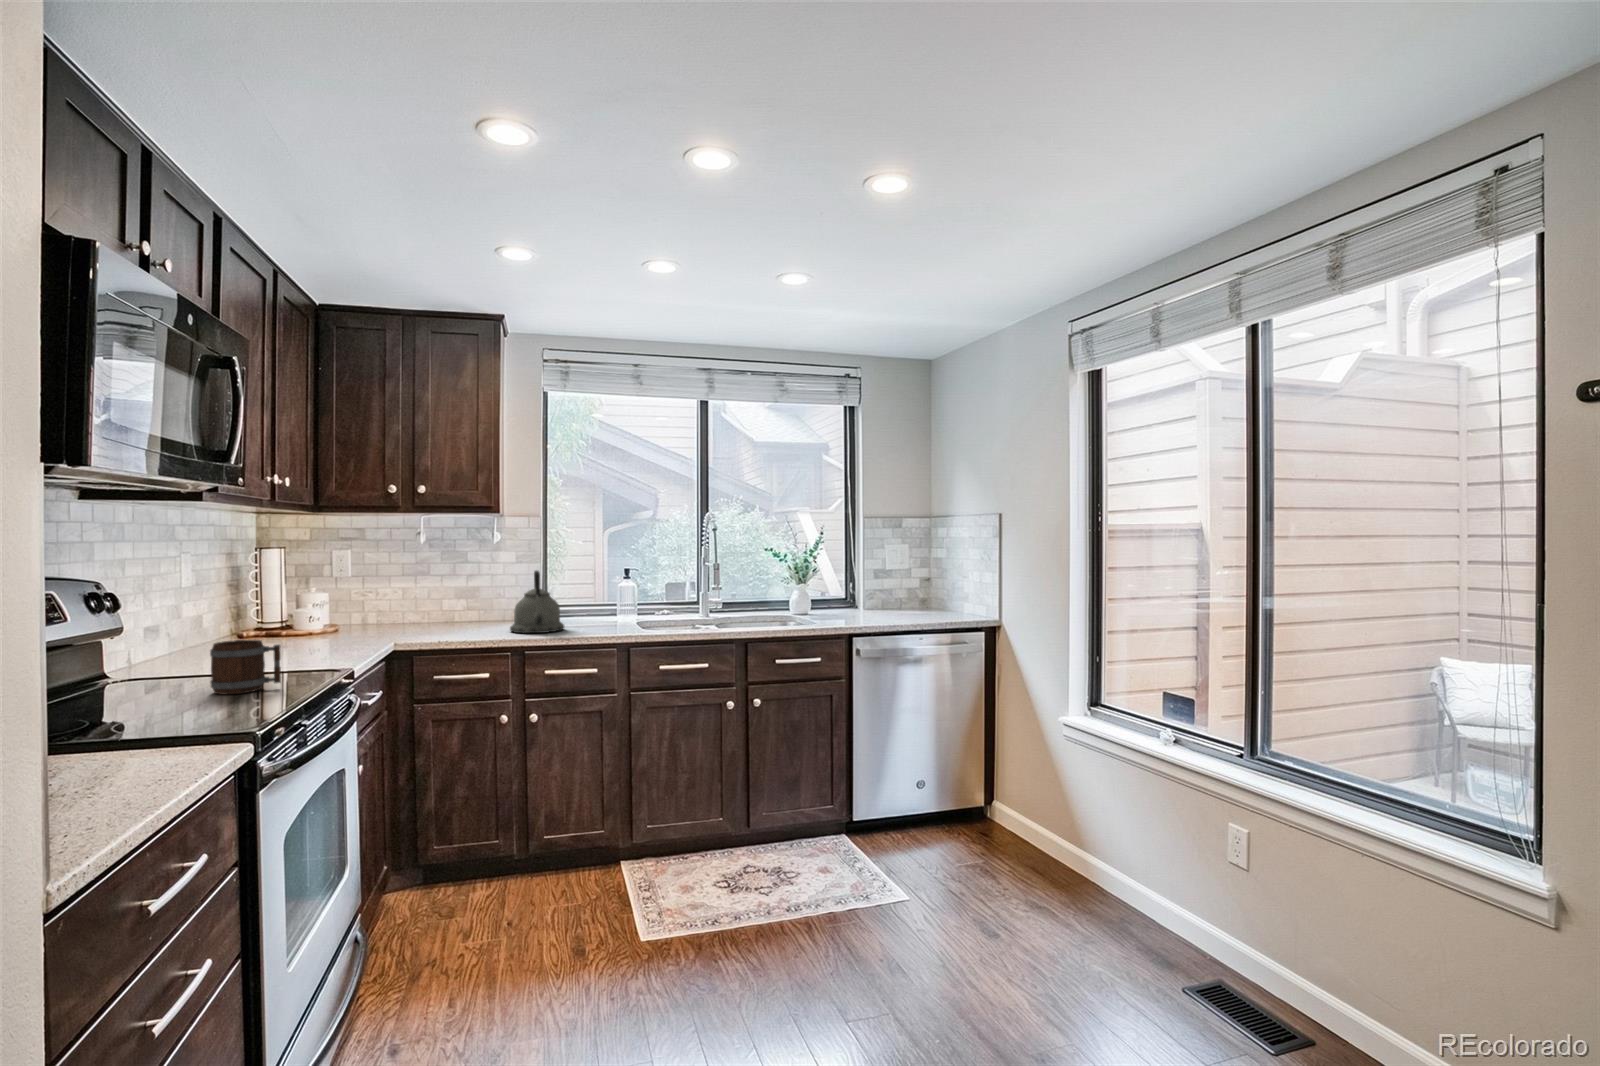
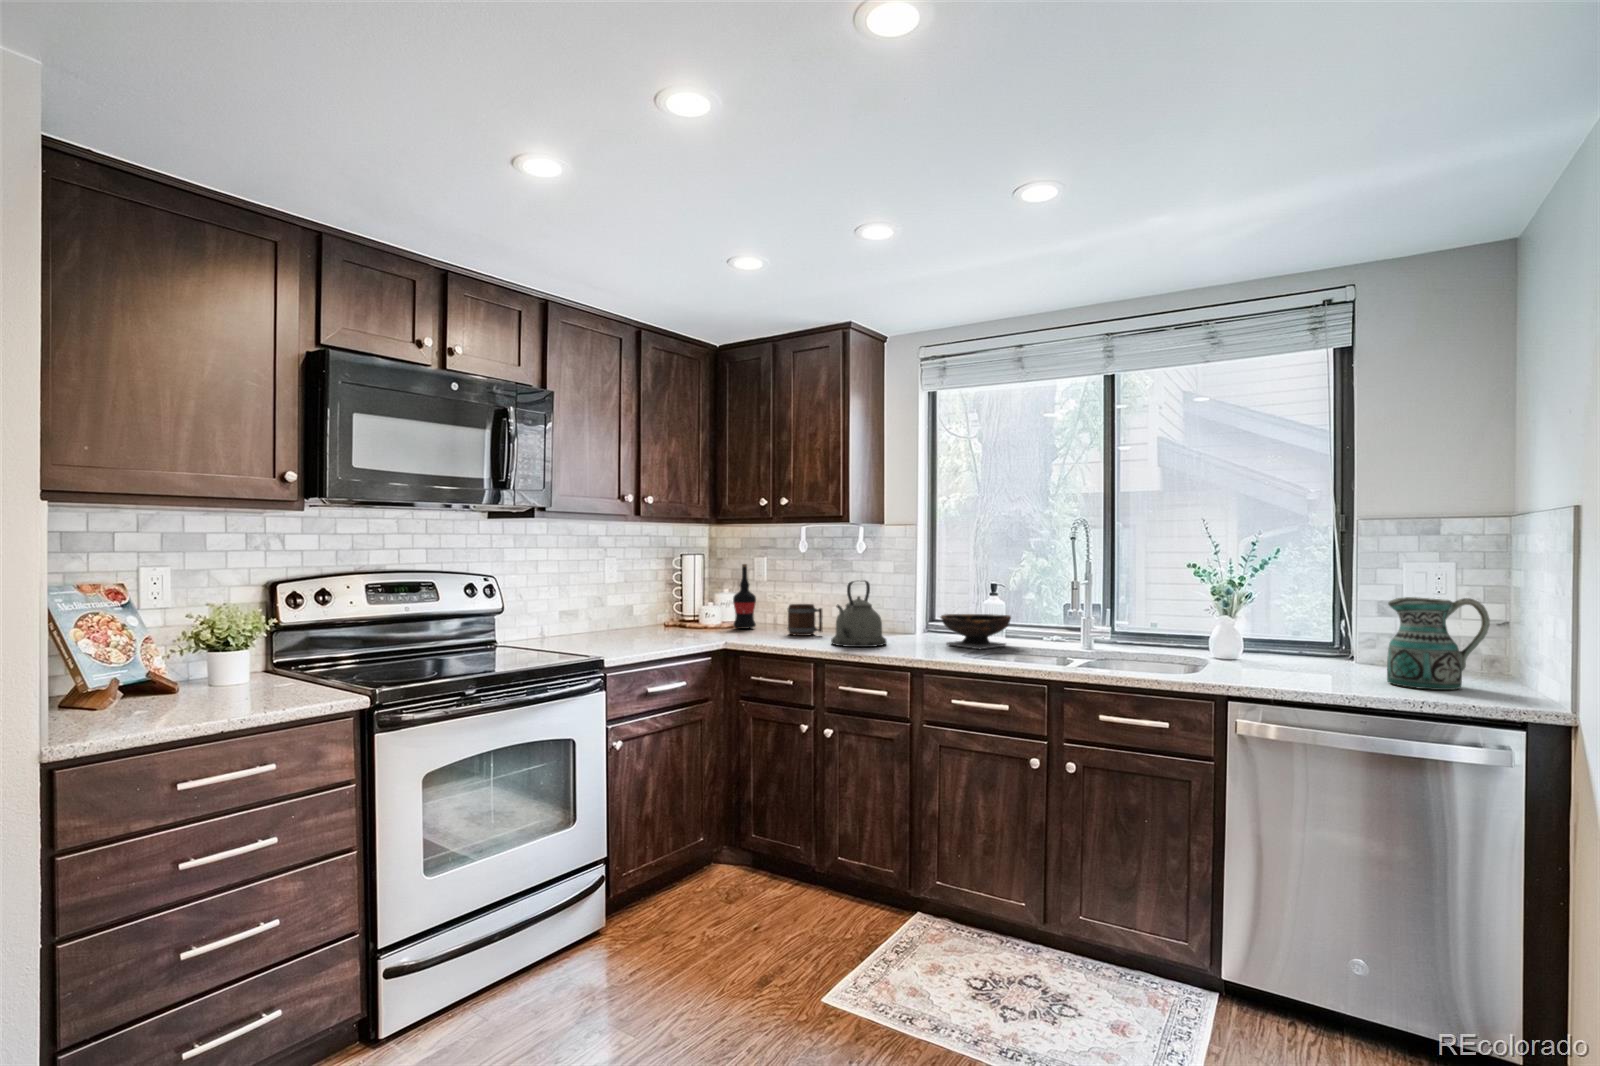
wine bottle: none [342,559,371,631] -> present [733,564,756,629]
ceramic pitcher: none [905,564,949,618] -> present [1387,597,1490,690]
bowl: none [600,594,660,624] -> present [941,614,1011,649]
mug: present [210,640,281,694] -> present [787,604,822,636]

